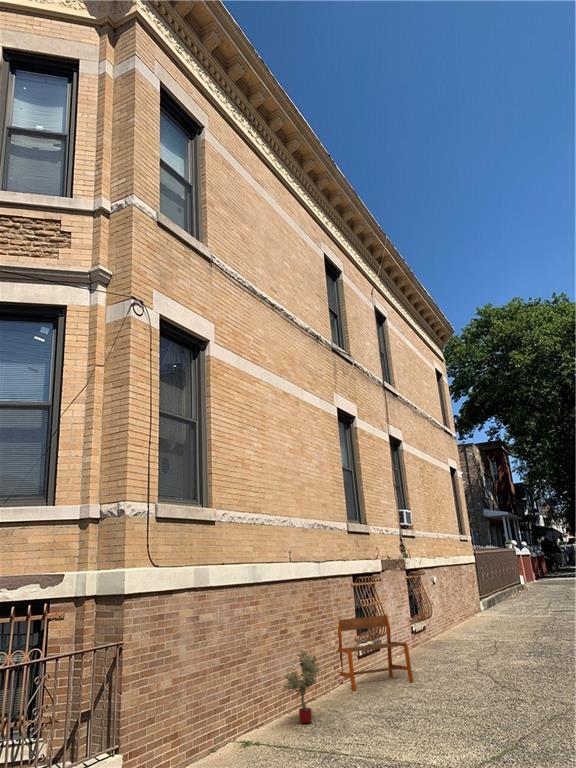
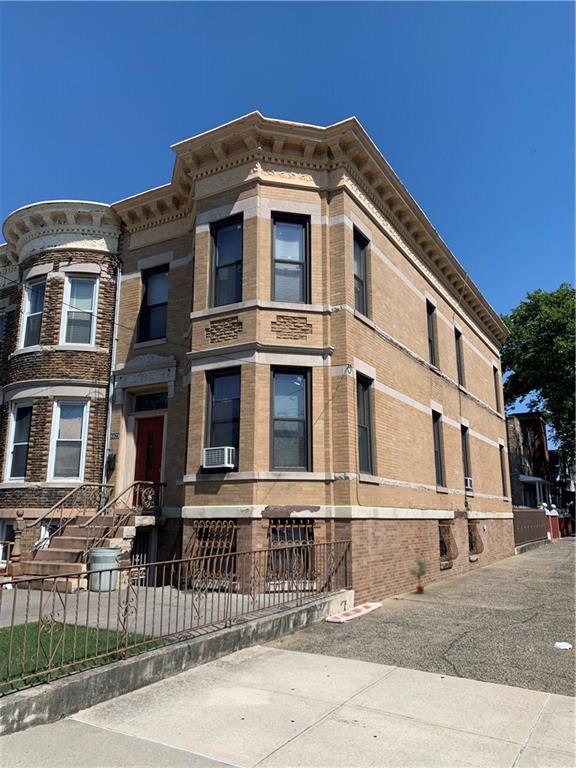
bench: present [338,615,413,691] -> none [428,544,475,585]

